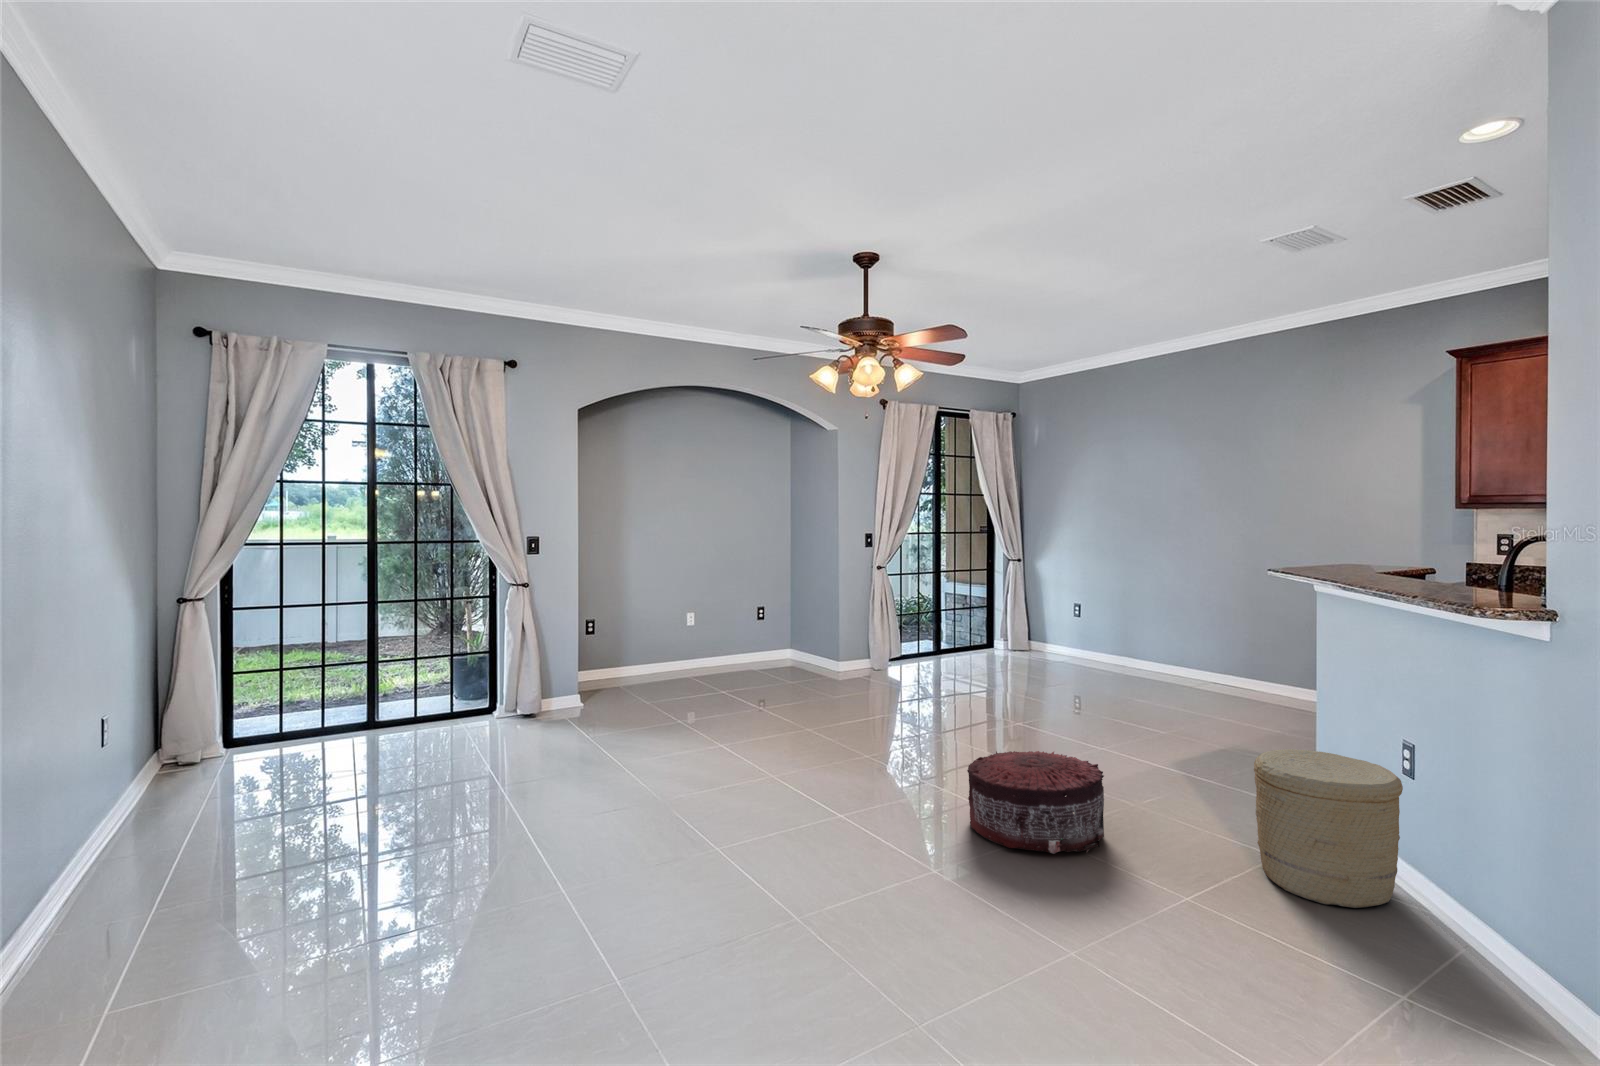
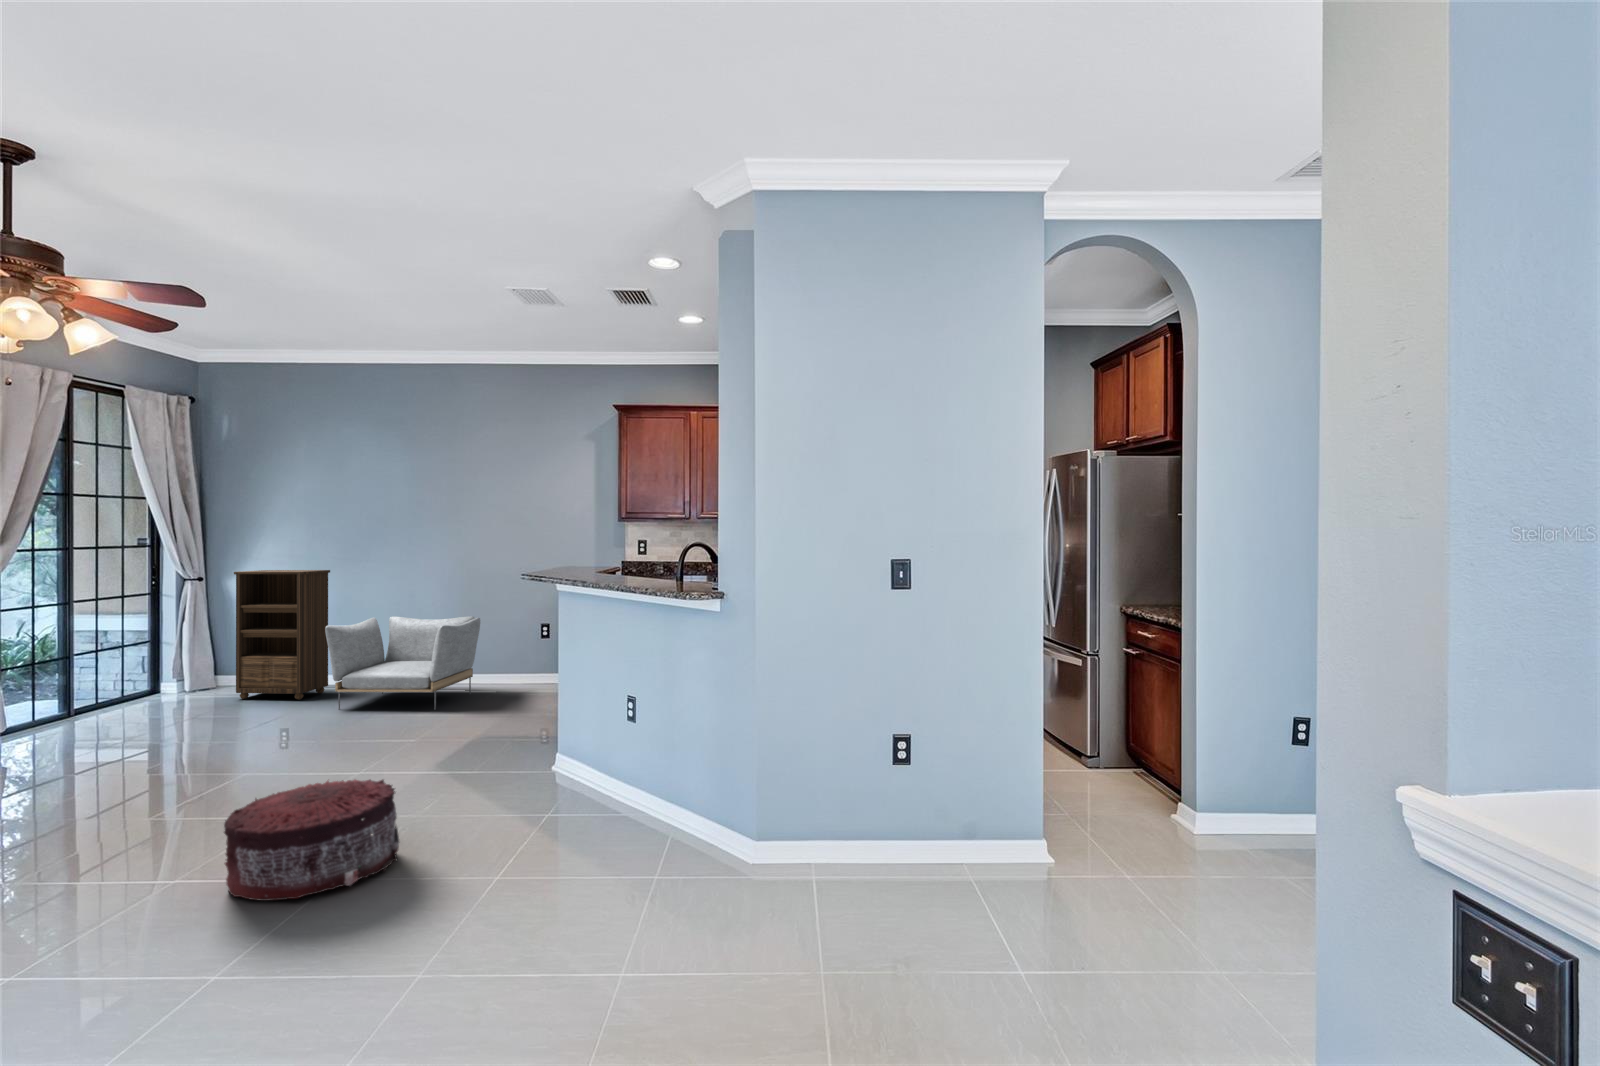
bookshelf: none [1040,554,1115,674] -> present [234,570,330,700]
armchair: none [1104,605,1261,707] -> present [325,616,480,710]
woven basket: present [1254,749,1403,908] -> none [534,718,638,839]

